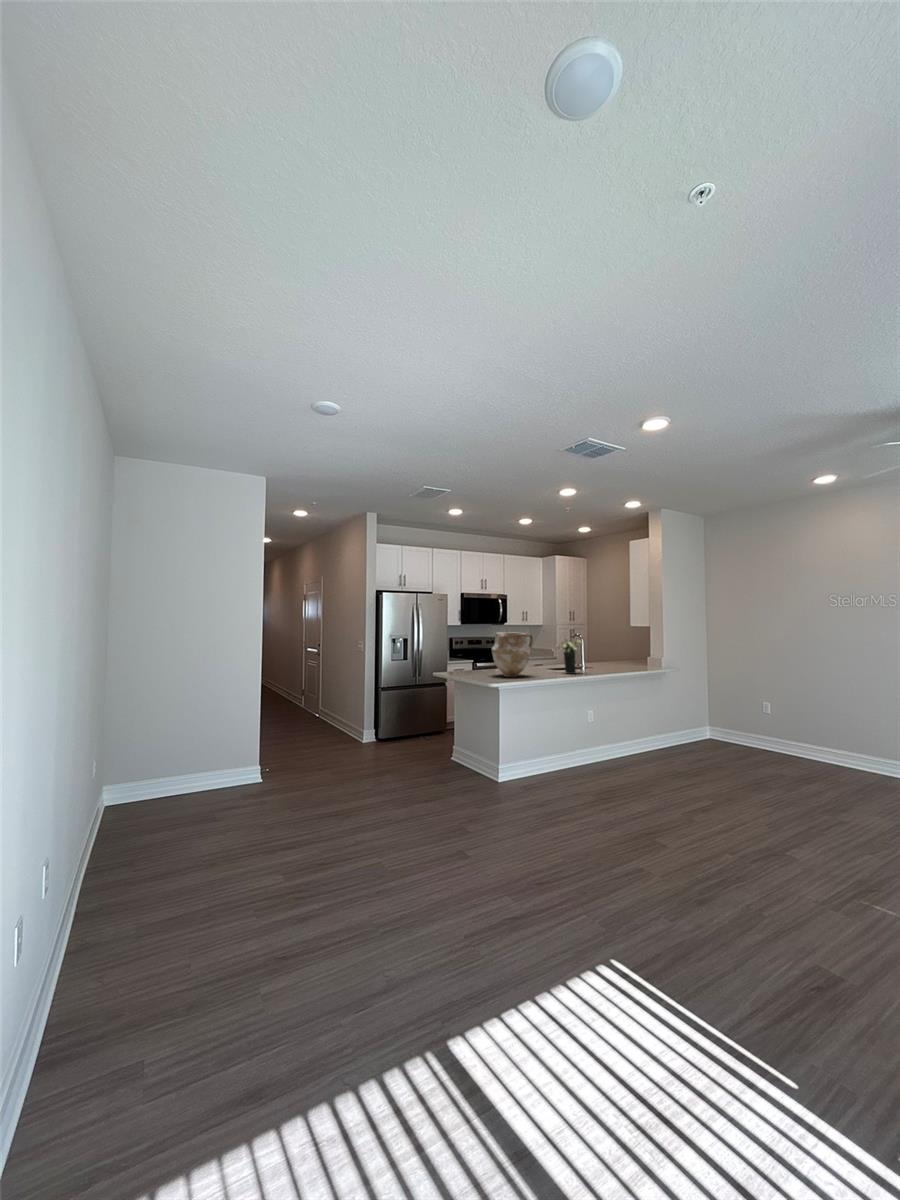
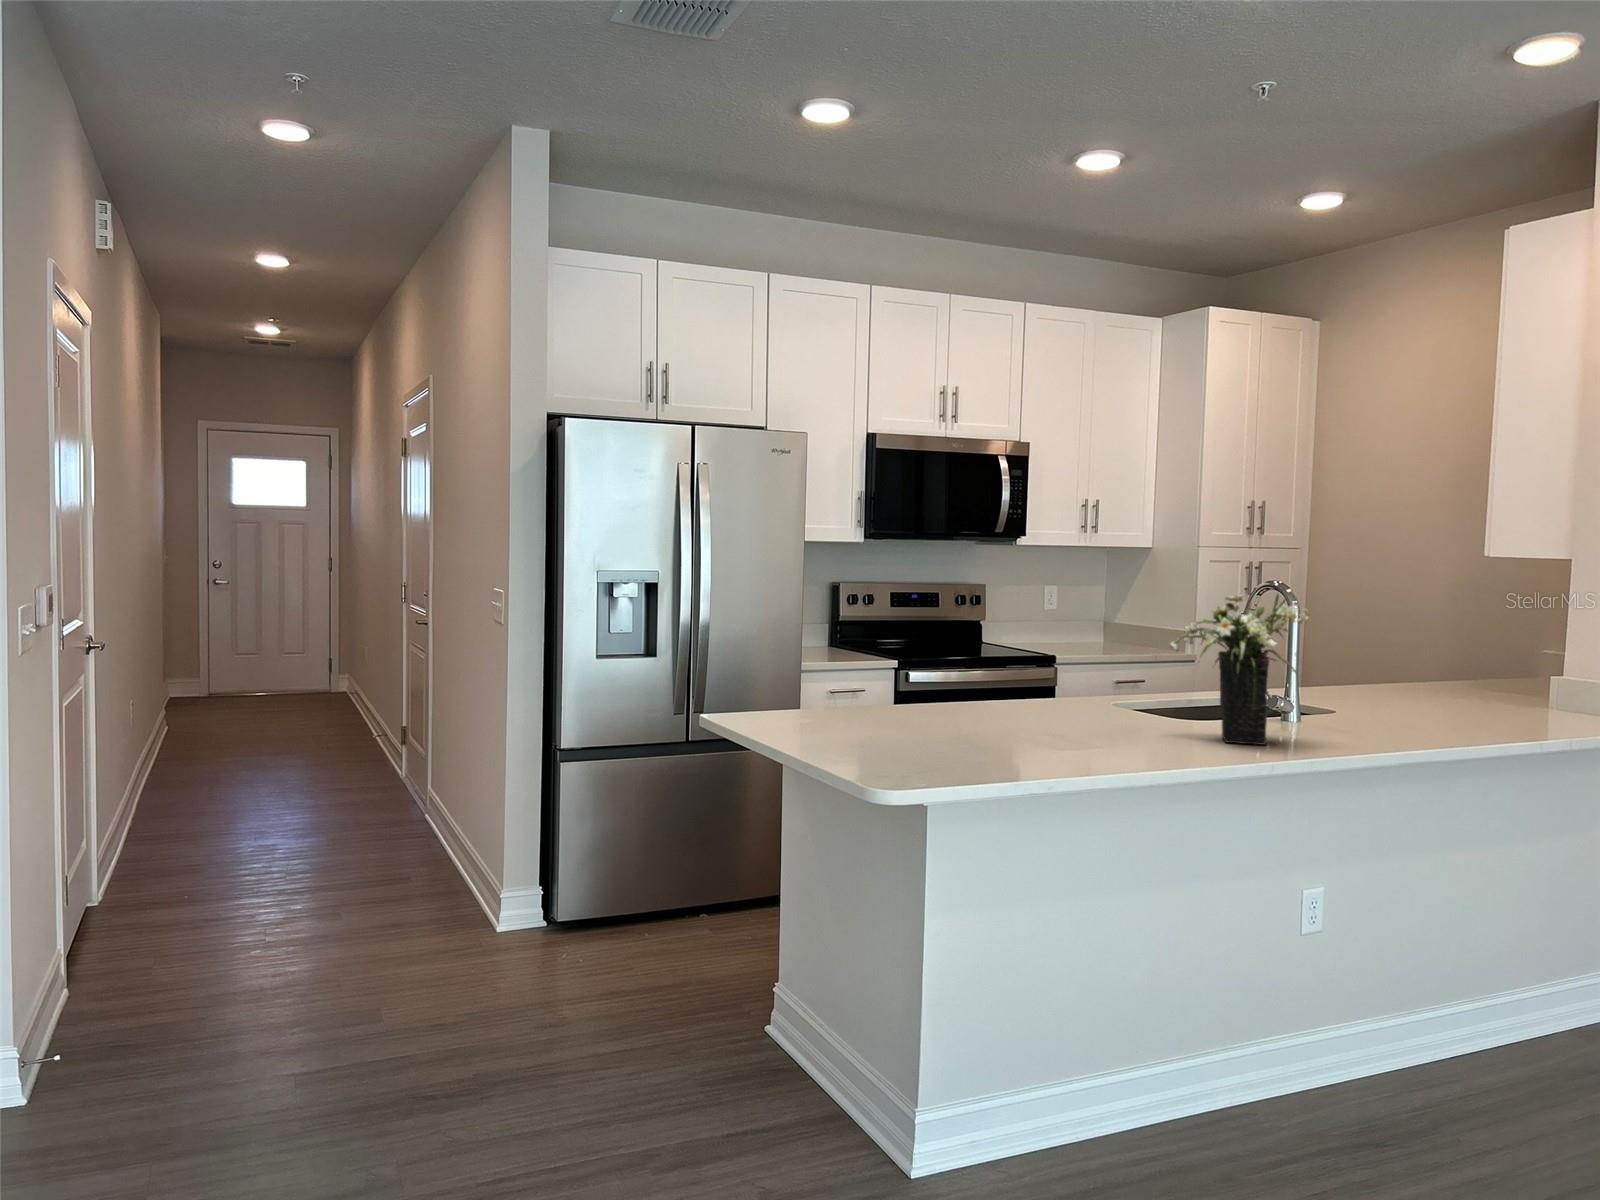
vase: present [492,632,533,677] -> none [907,566,1087,757]

